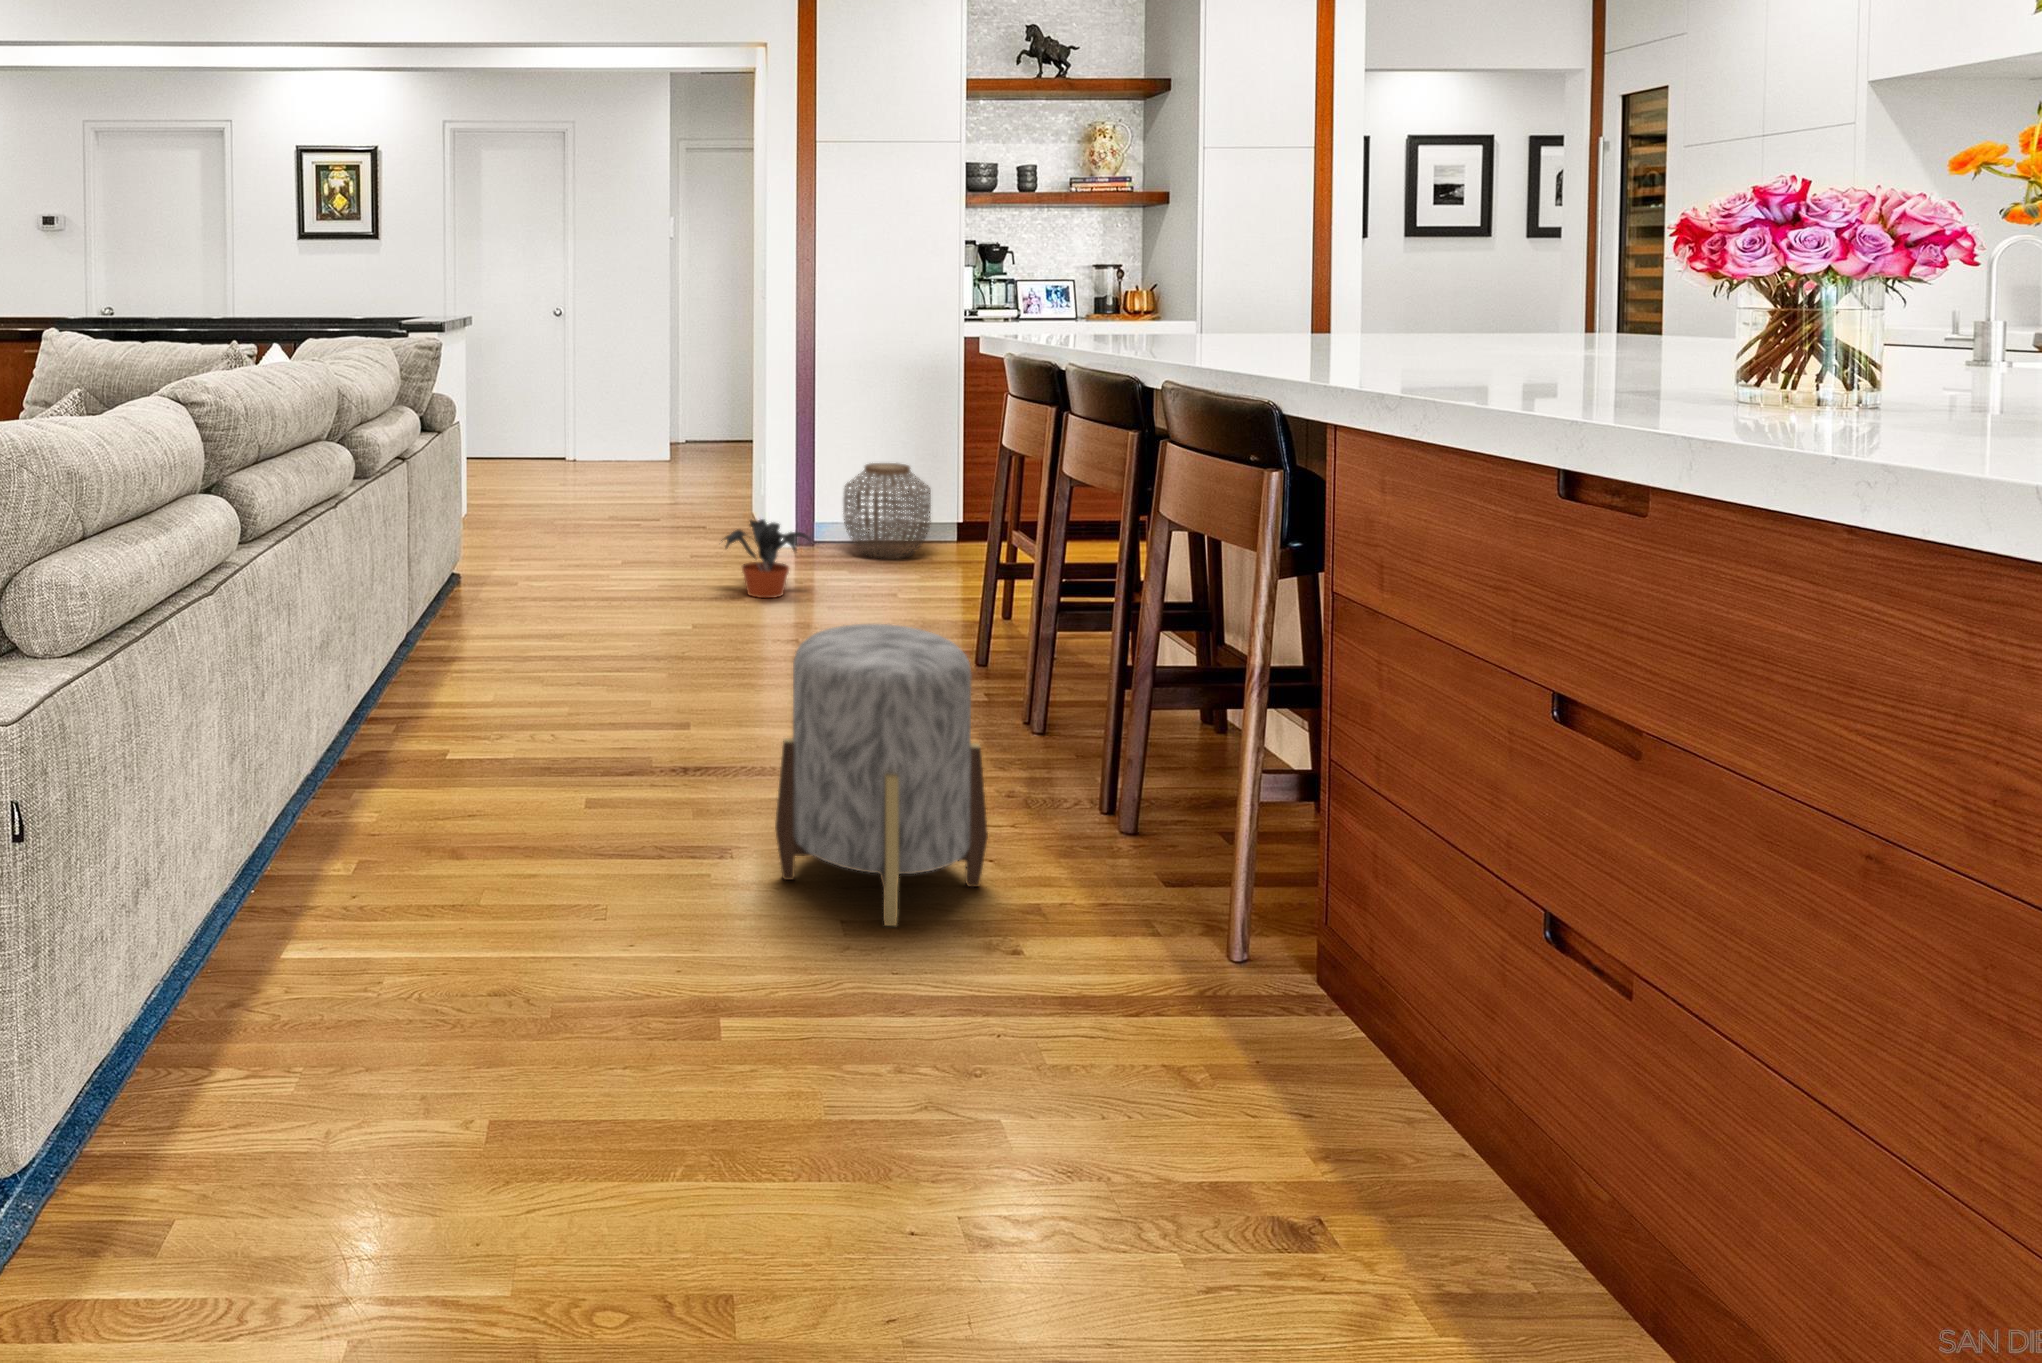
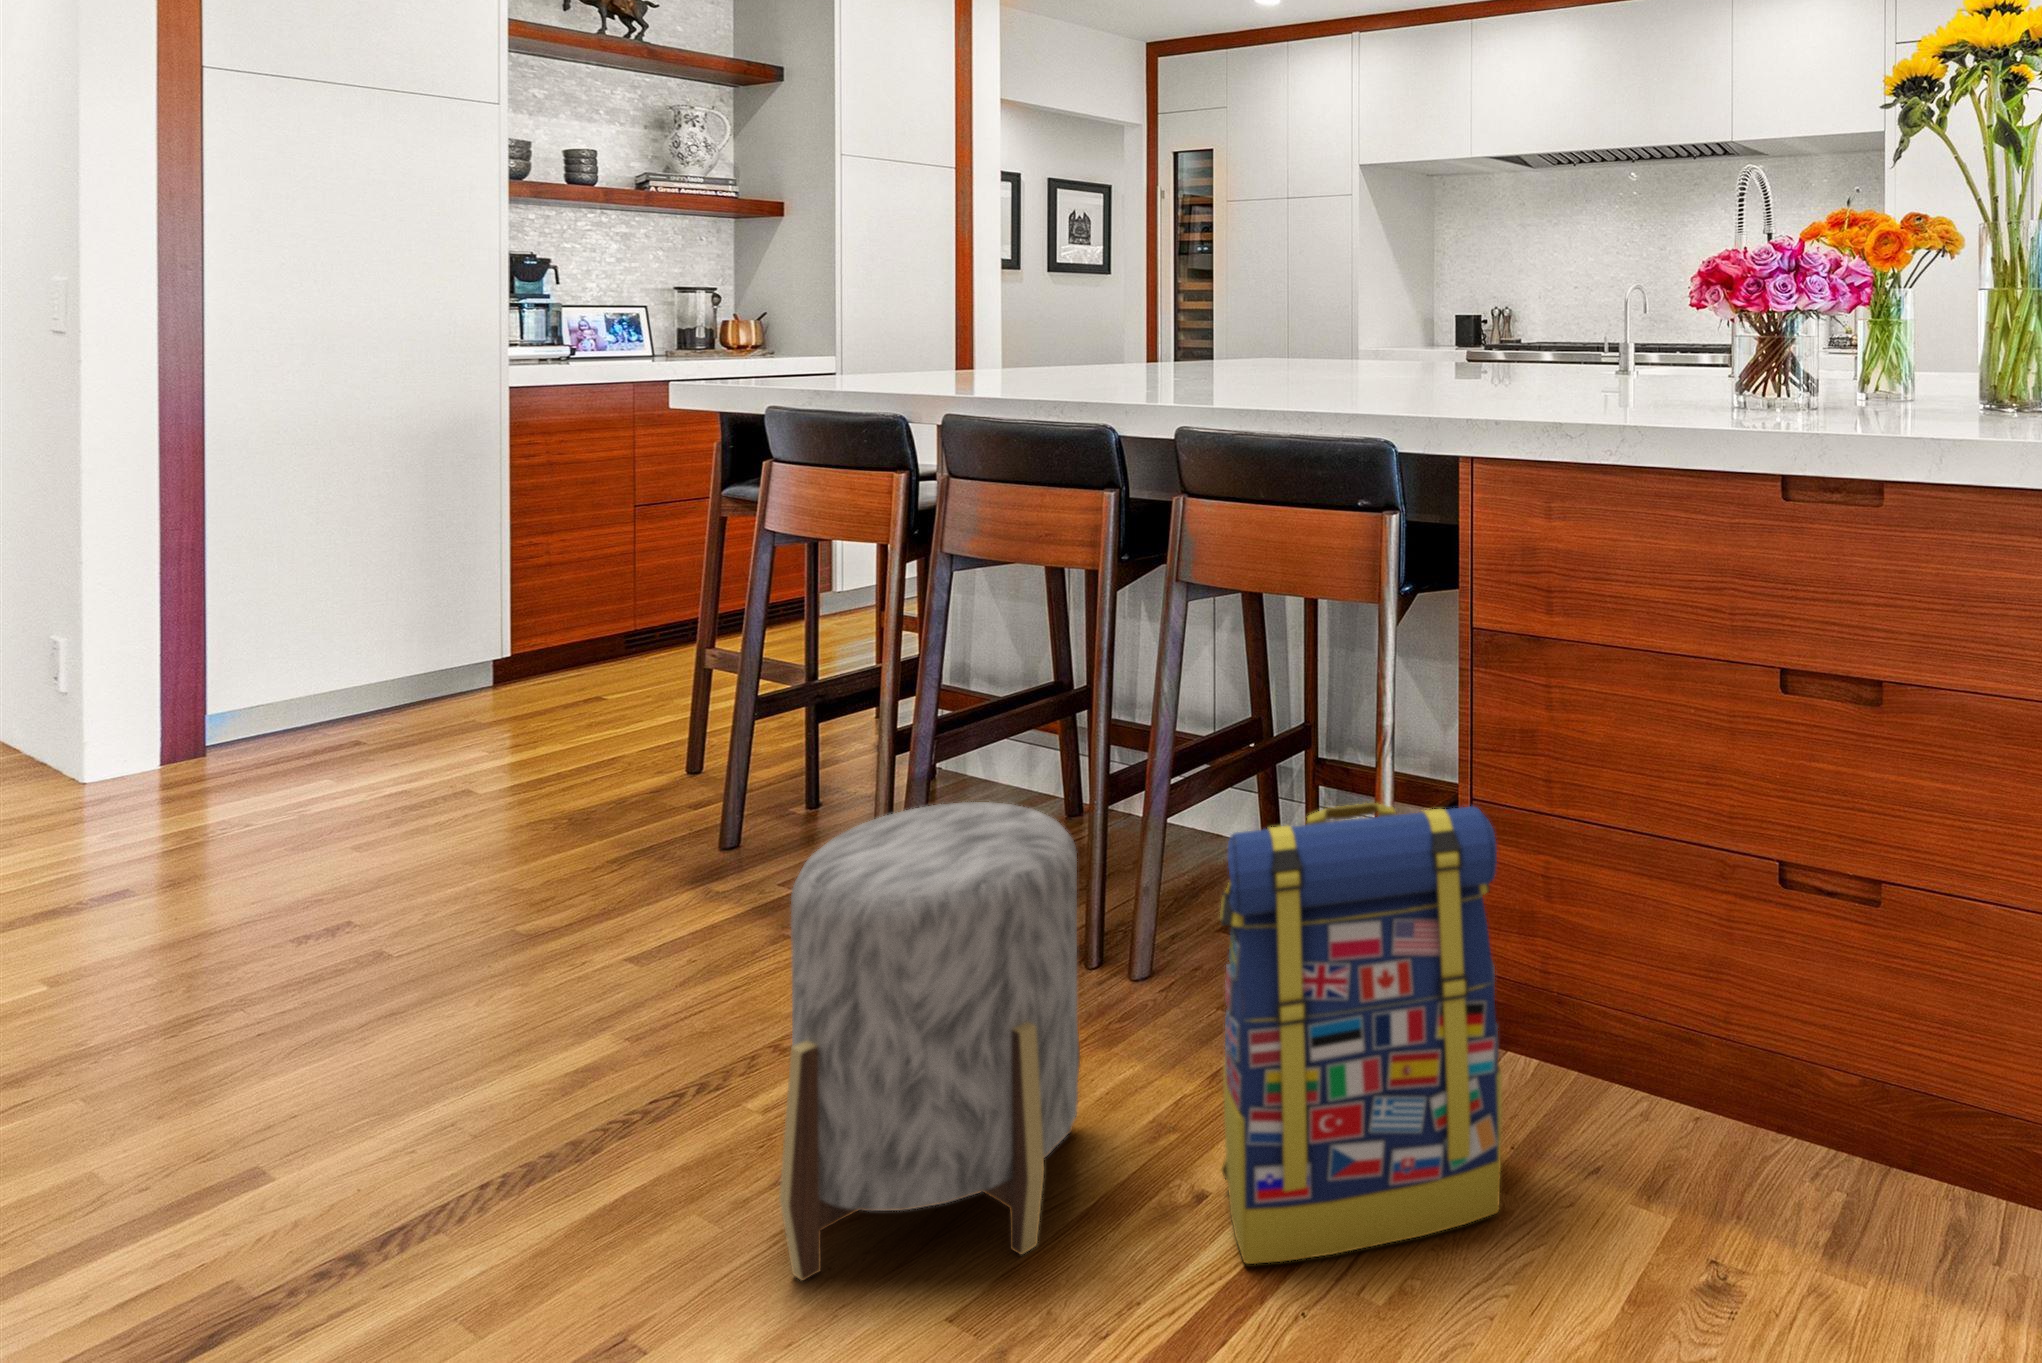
woven basket: present [843,463,931,559] -> none [326,586,497,740]
potted plant: present [724,519,810,598] -> none [118,718,342,859]
backpack: none [988,689,1236,1077] -> present [1220,803,1502,1264]

